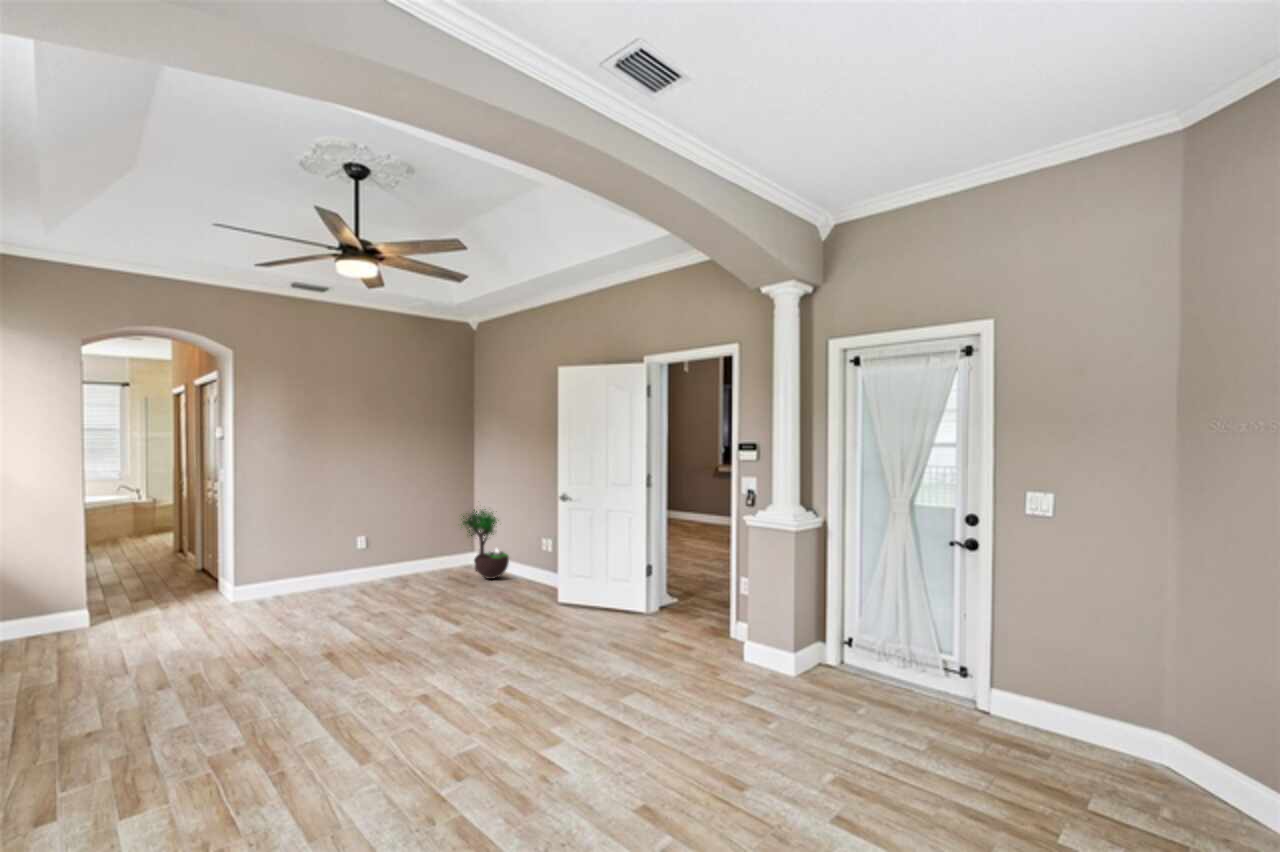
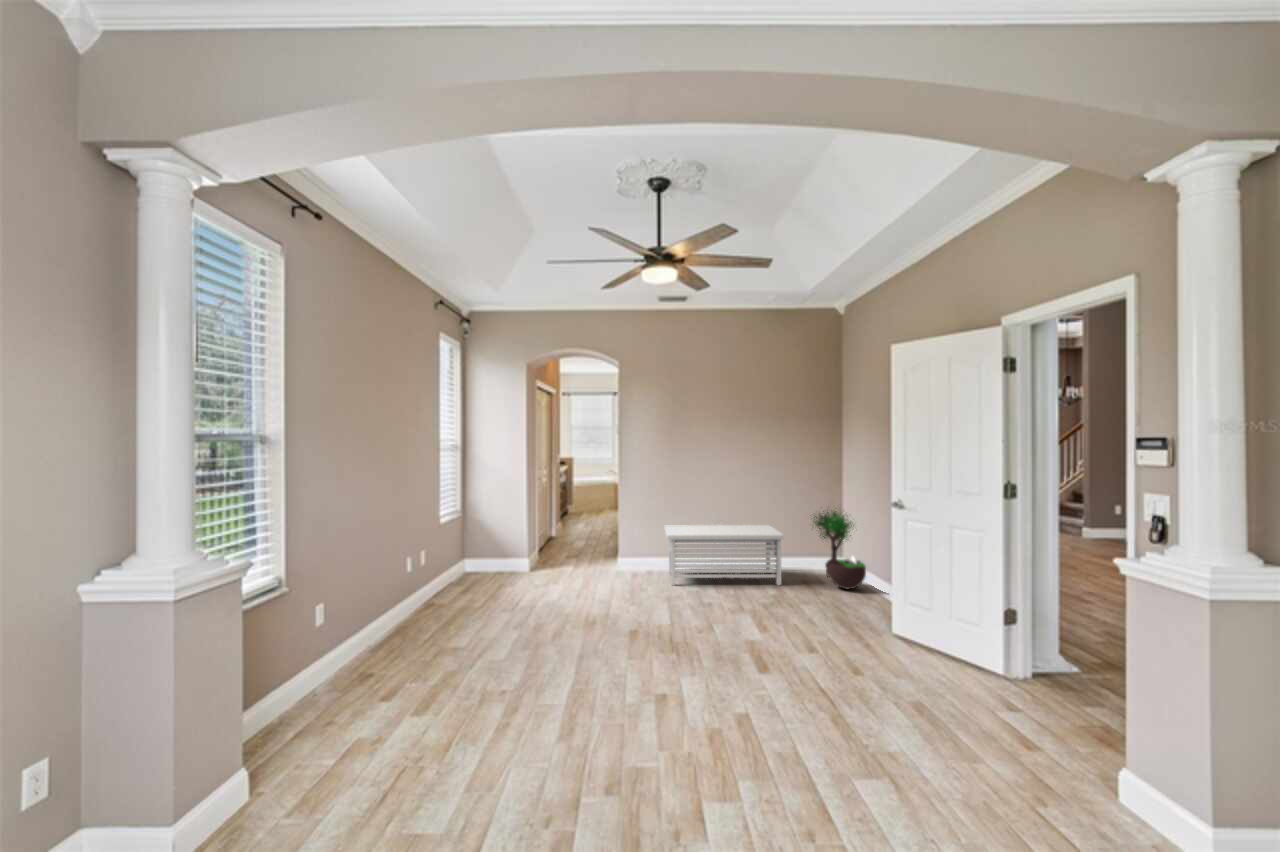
storage bench: none [290,531,436,612] -> present [665,525,784,586]

